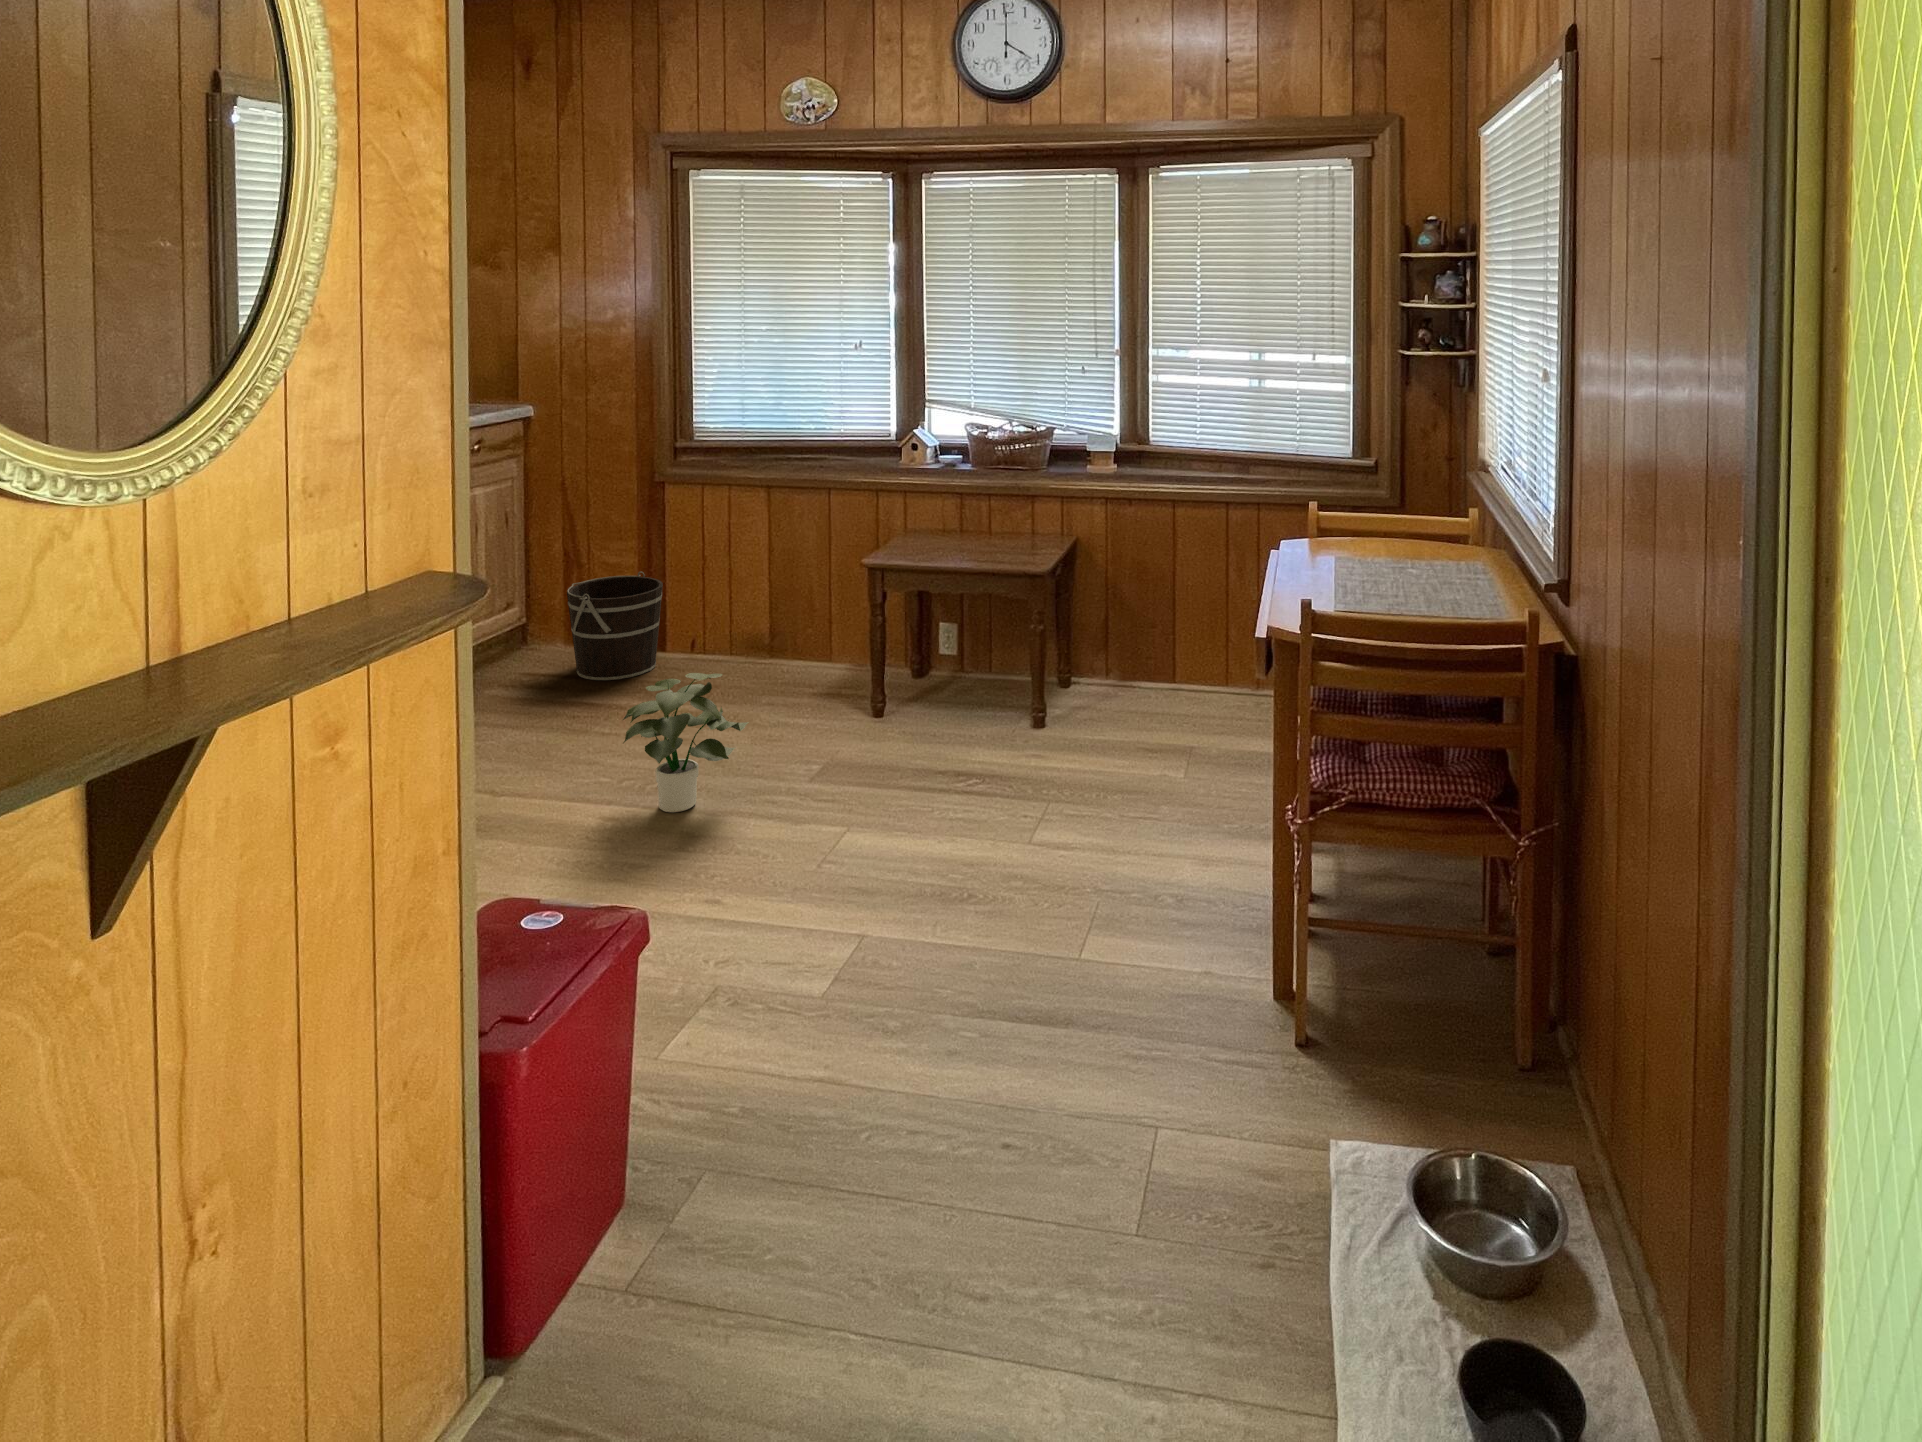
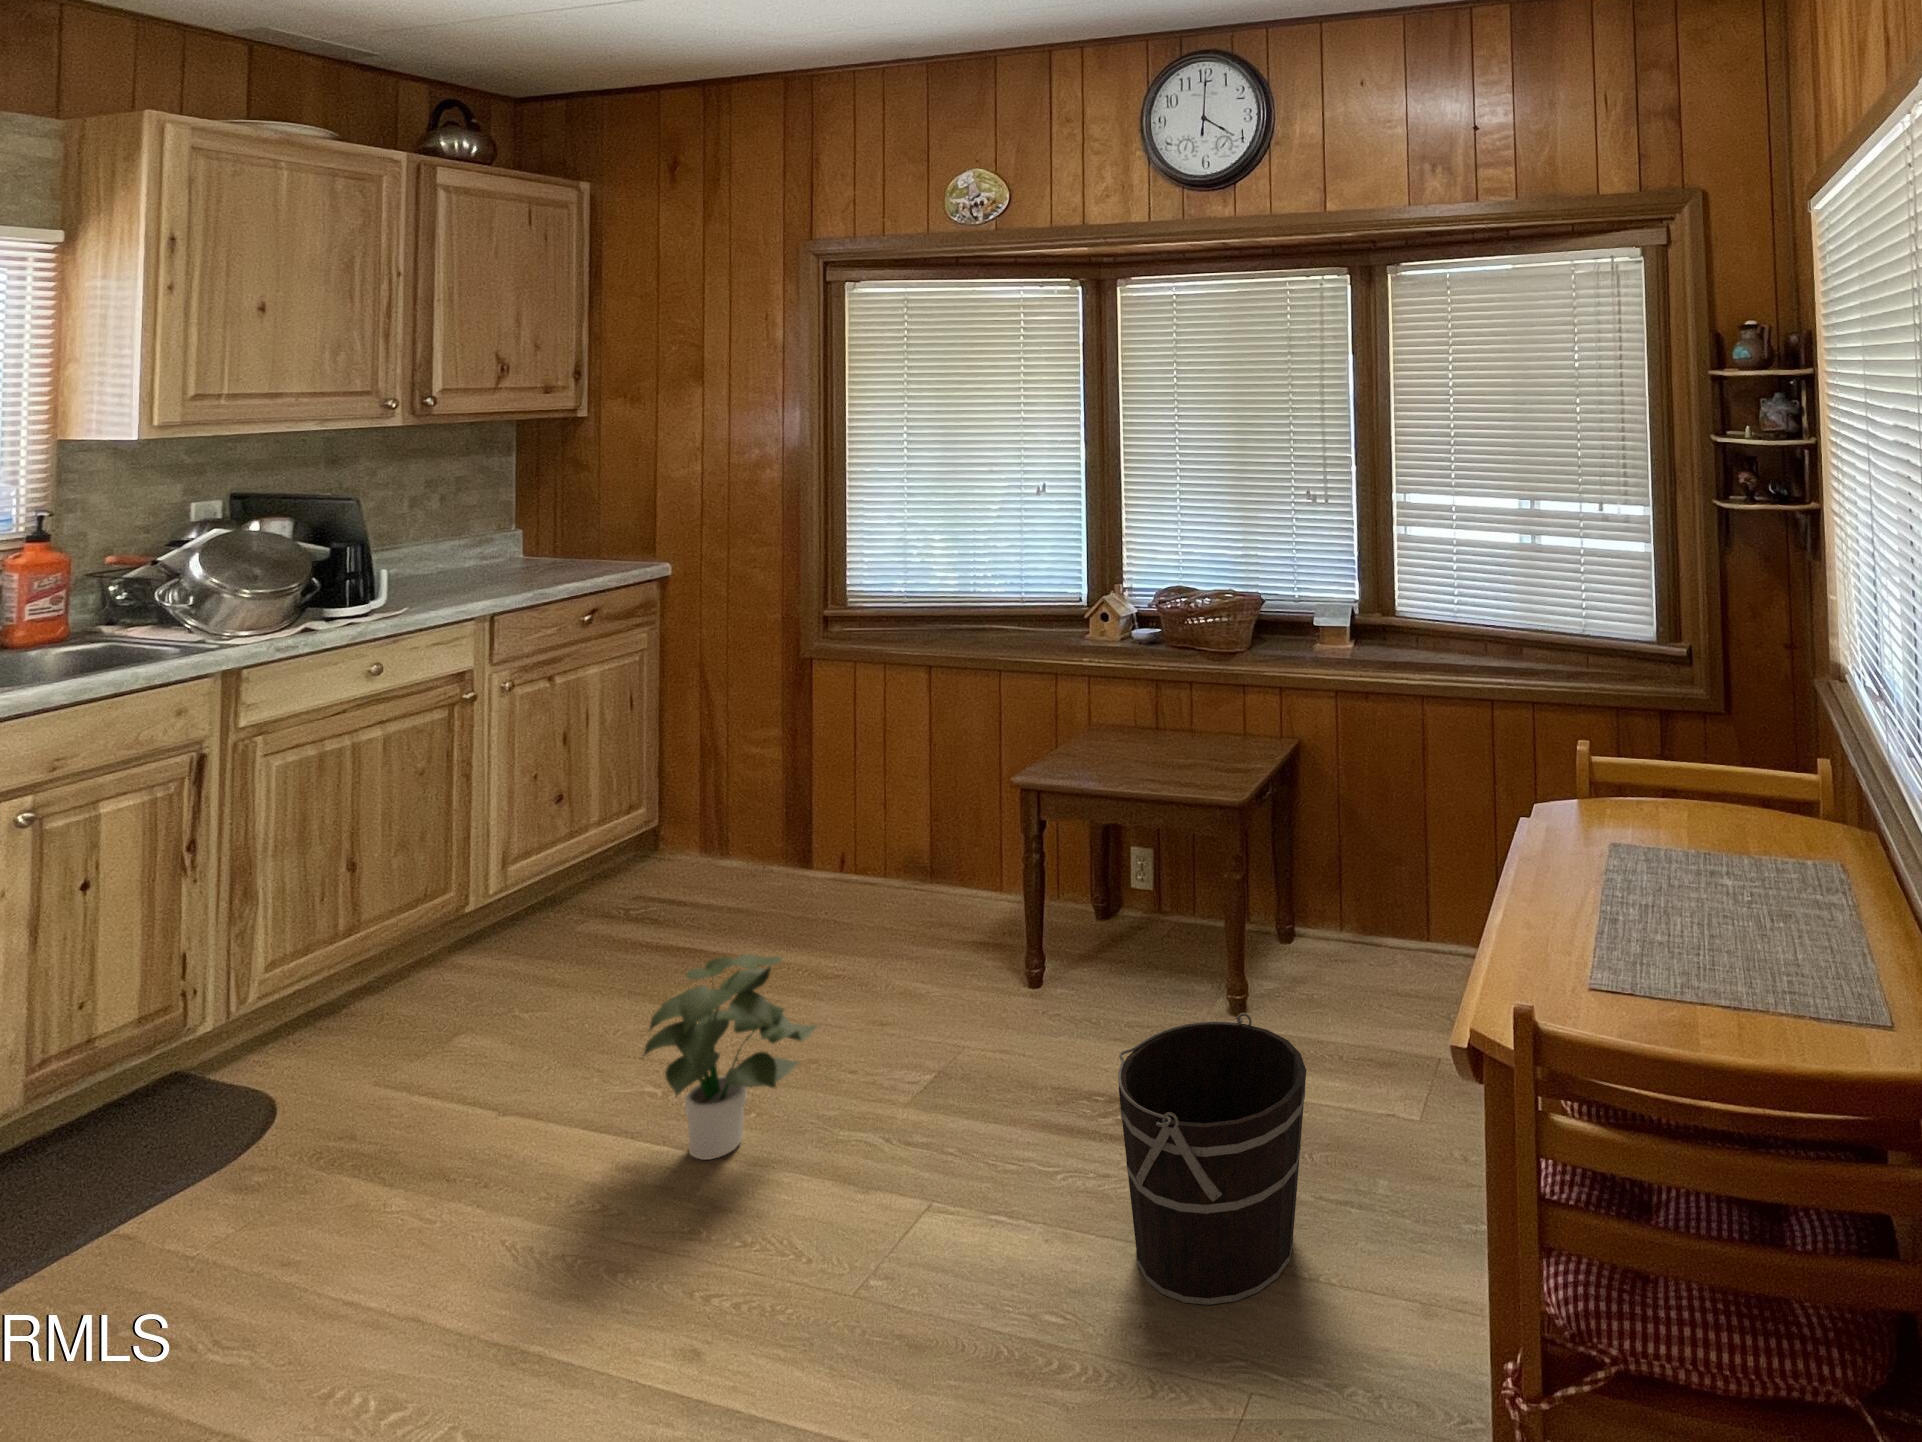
bucket: present [567,572,663,680] -> present [1118,1013,1306,1305]

